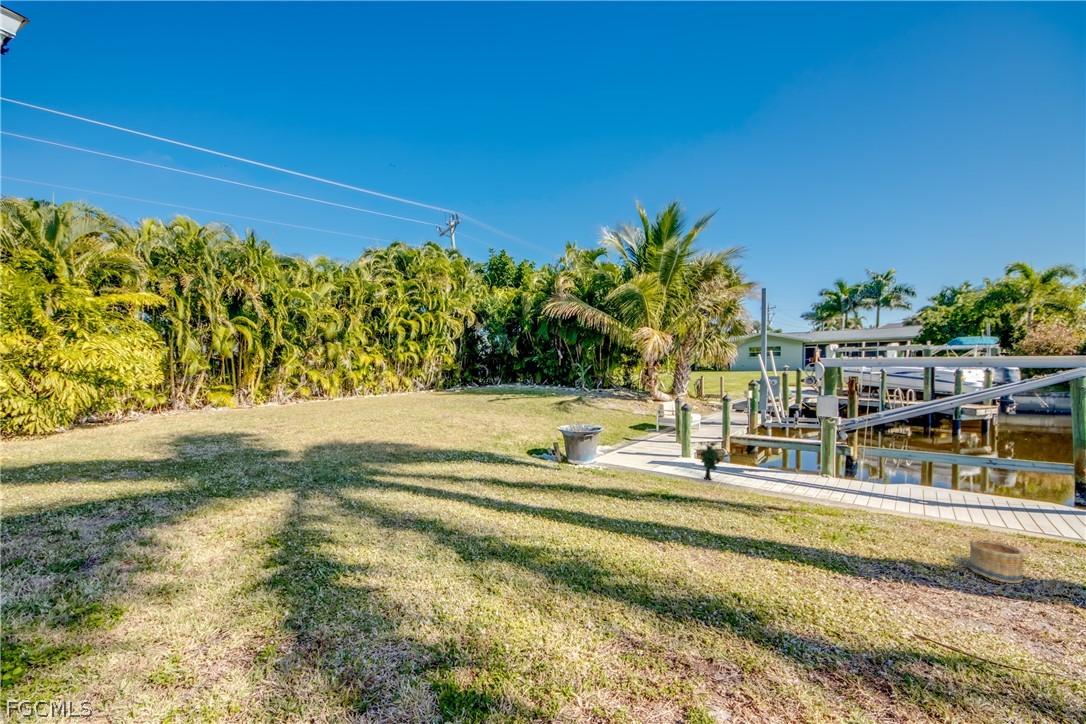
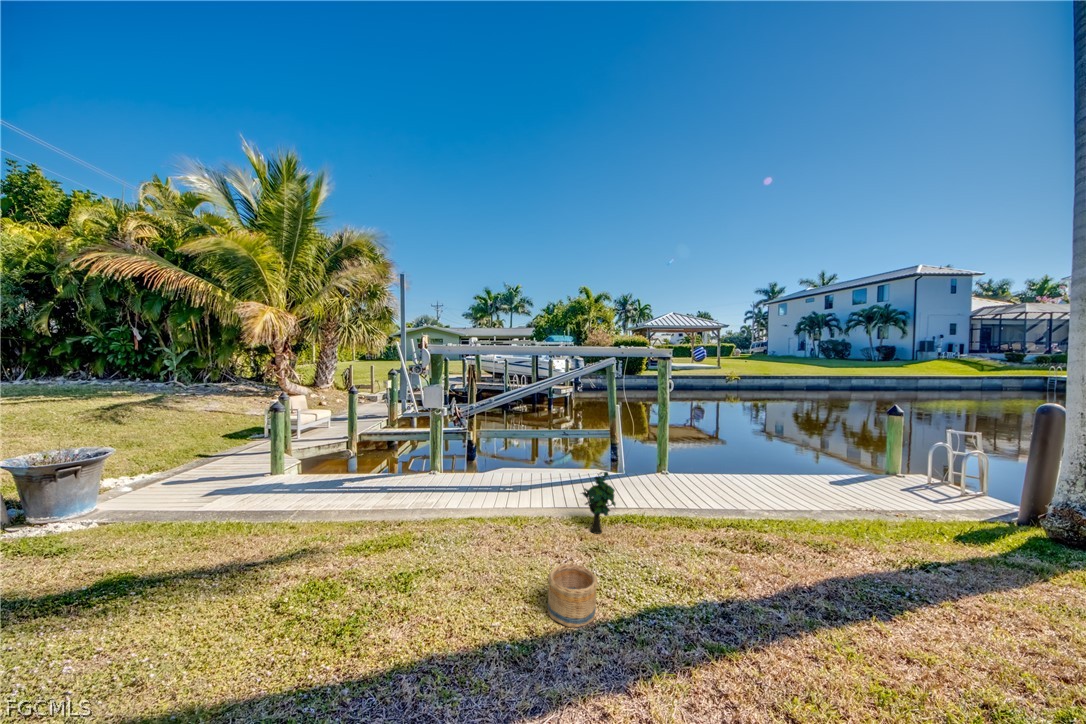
decorative plant: present [699,443,721,480] -> present [582,472,616,534]

